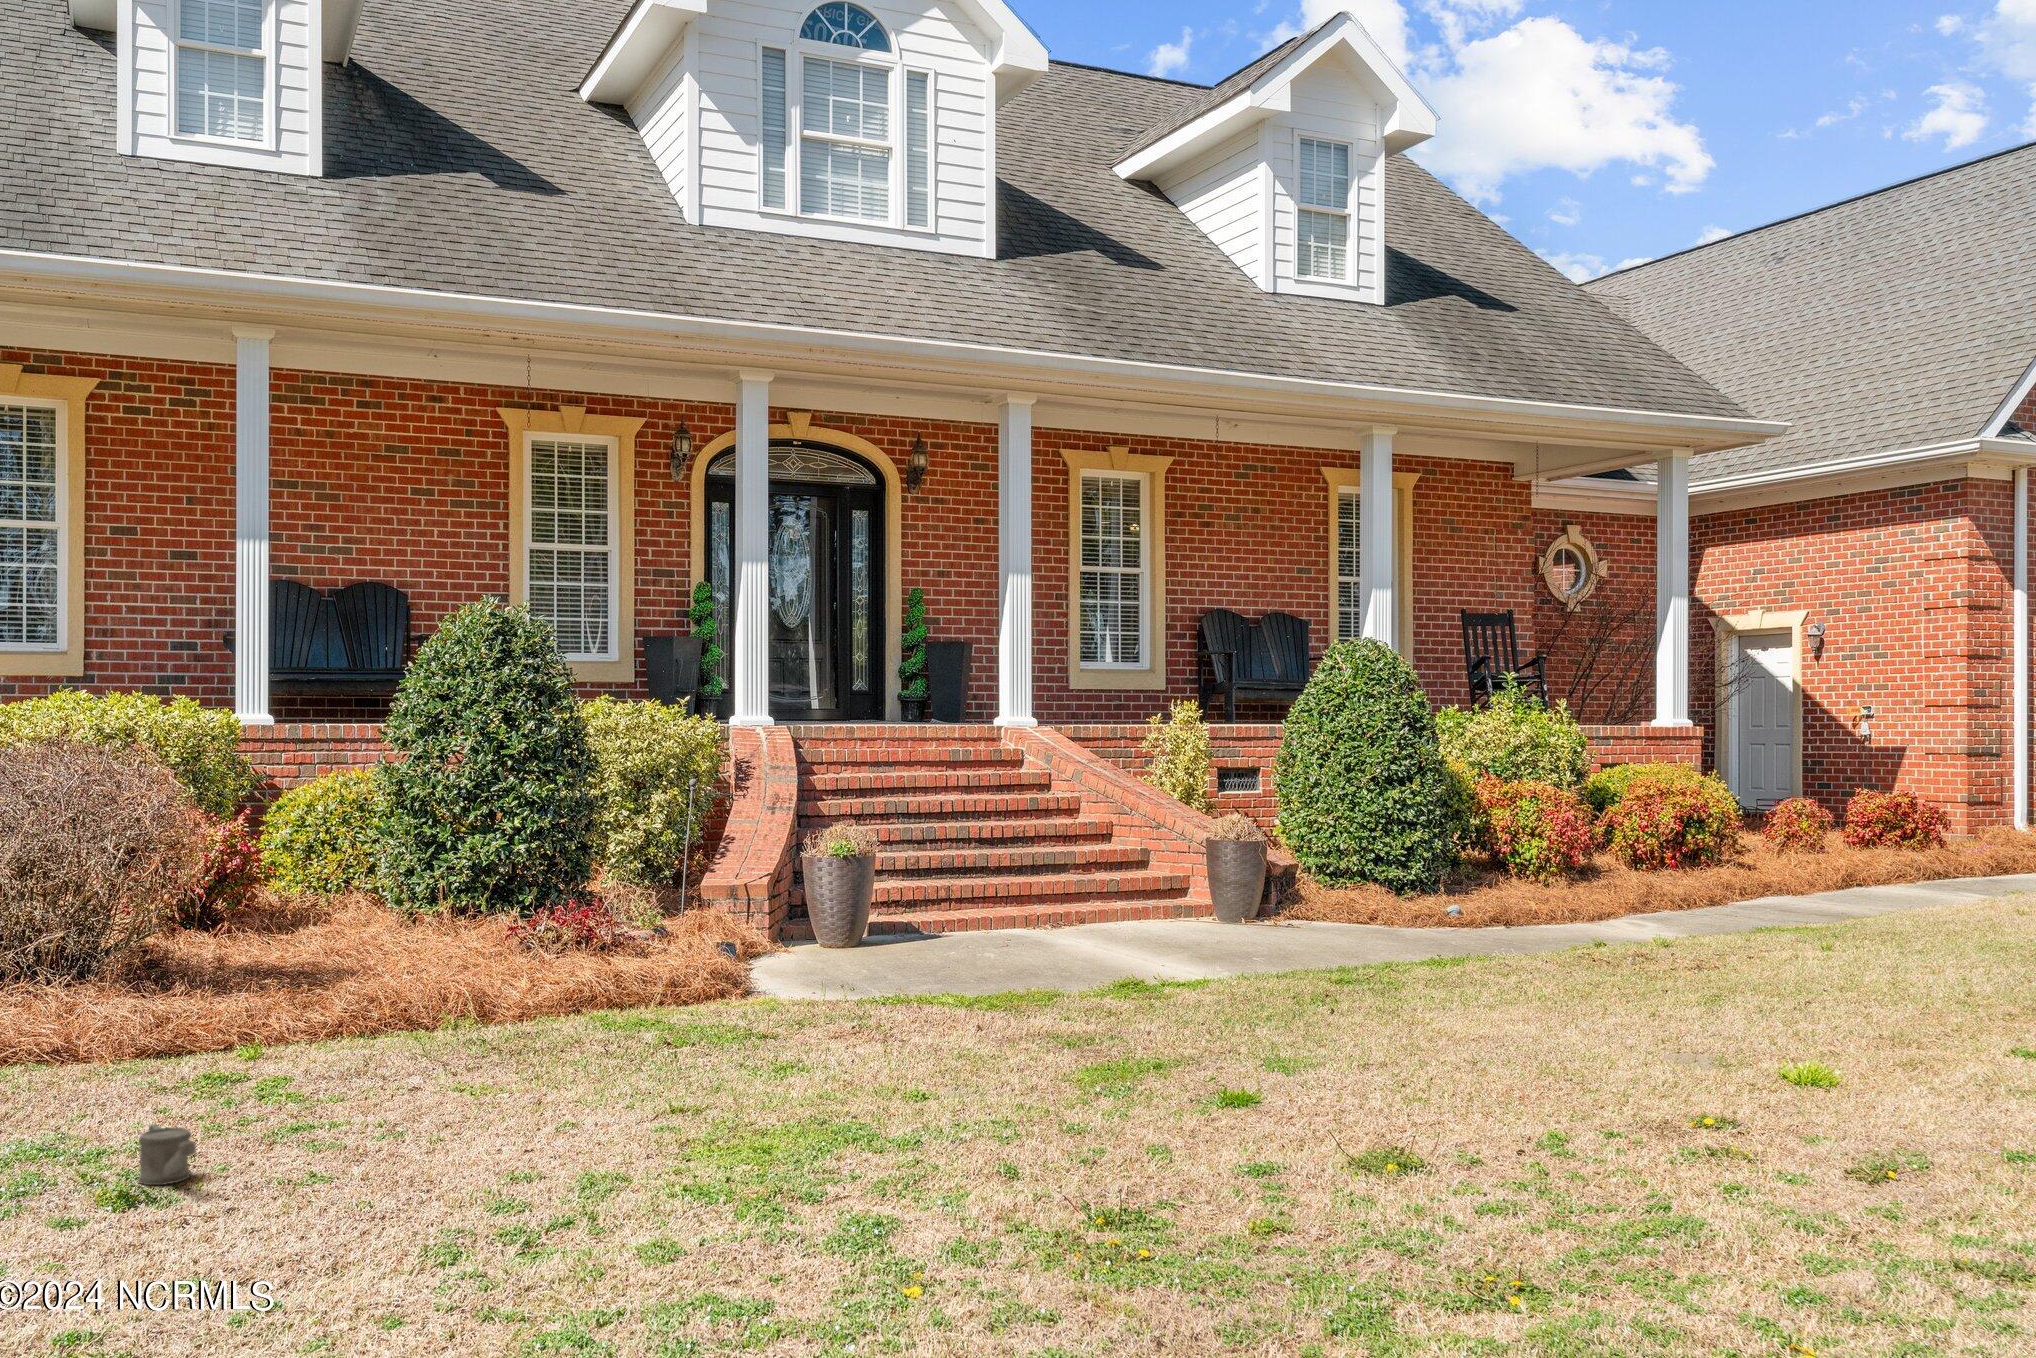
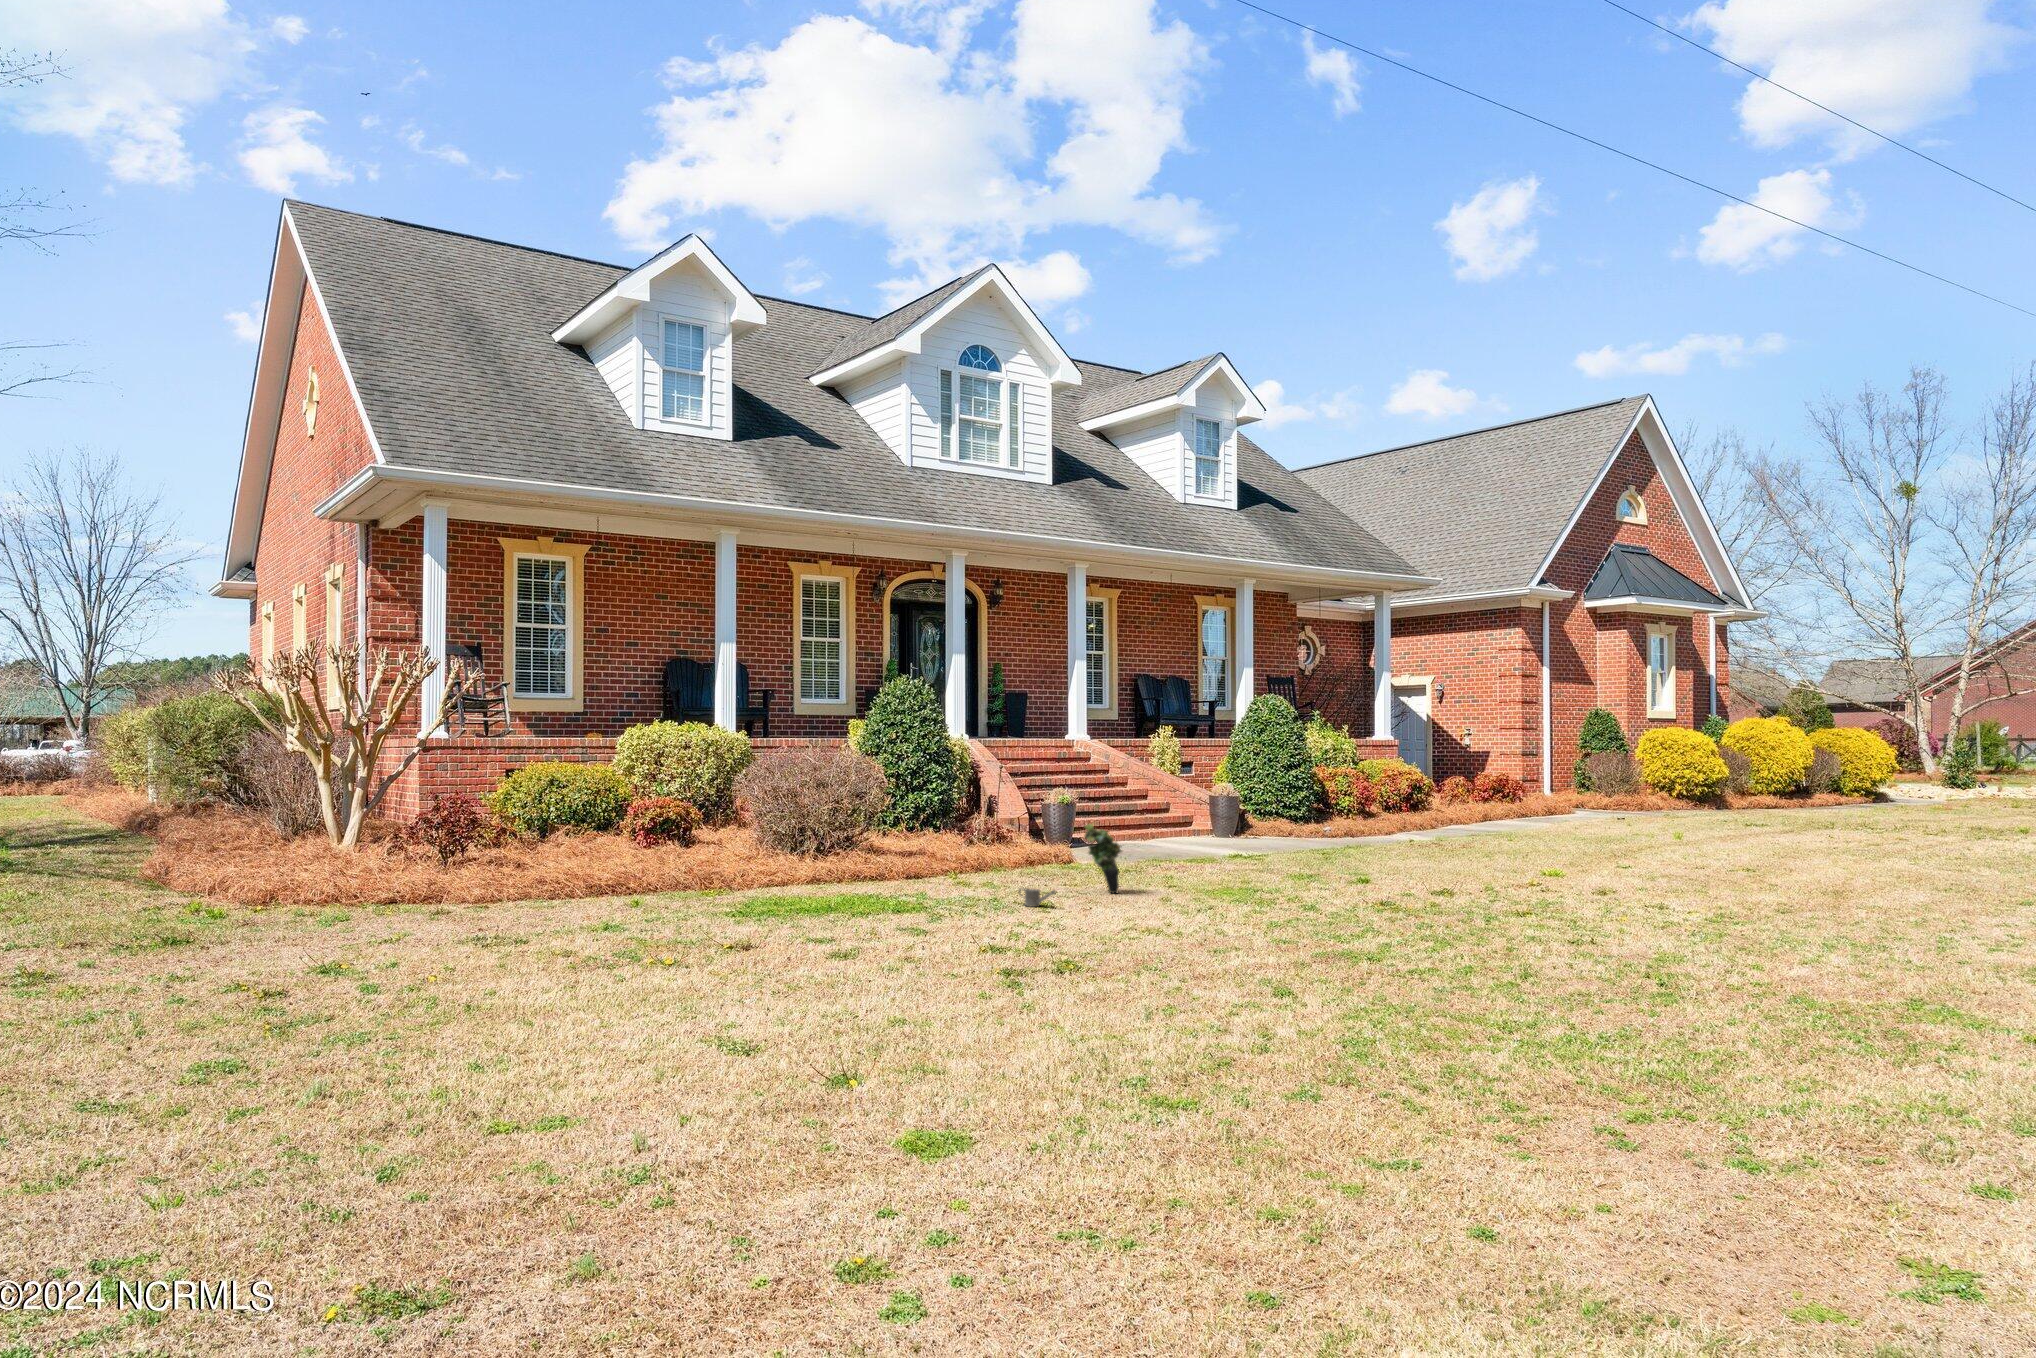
potted plant: none [445,929,567,1126] -> present [1084,824,1122,893]

